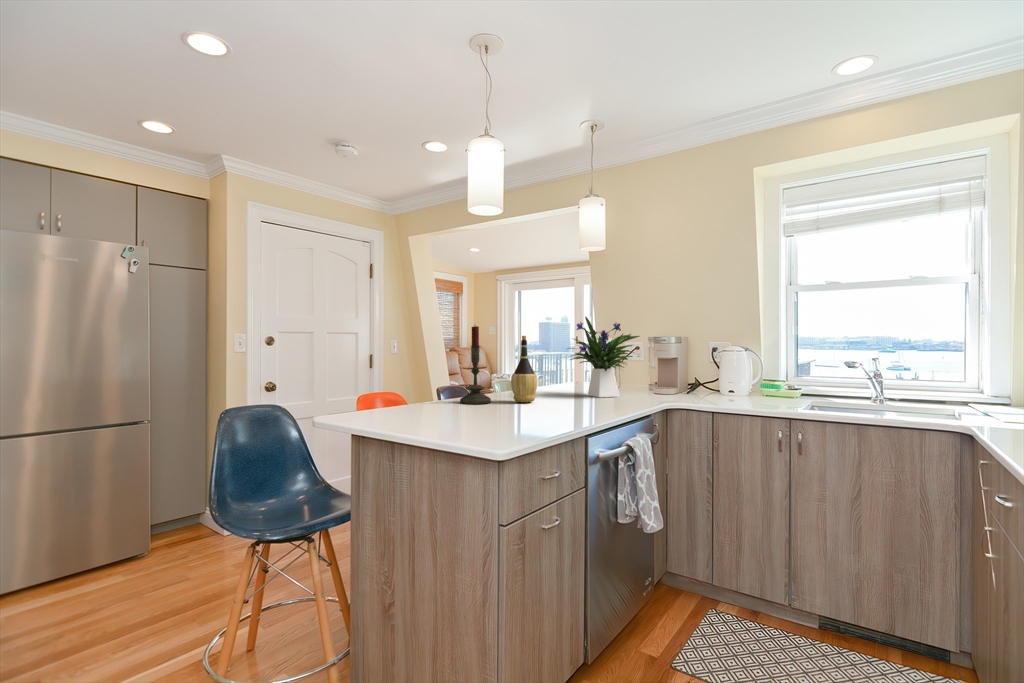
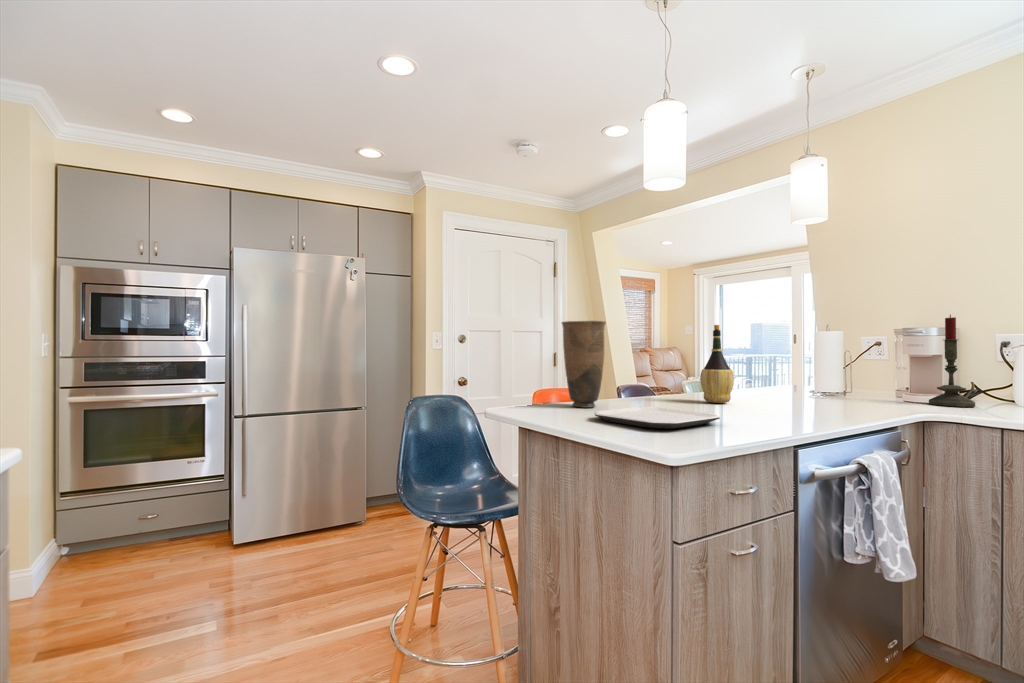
flower arrangement: present [569,317,639,397] -> none [770,302,880,402]
candle: present [460,326,491,404] -> present [929,315,975,407]
vase: none [391,333,432,413] -> present [562,321,606,408]
plate: none [426,410,530,430] -> present [595,407,720,429]

